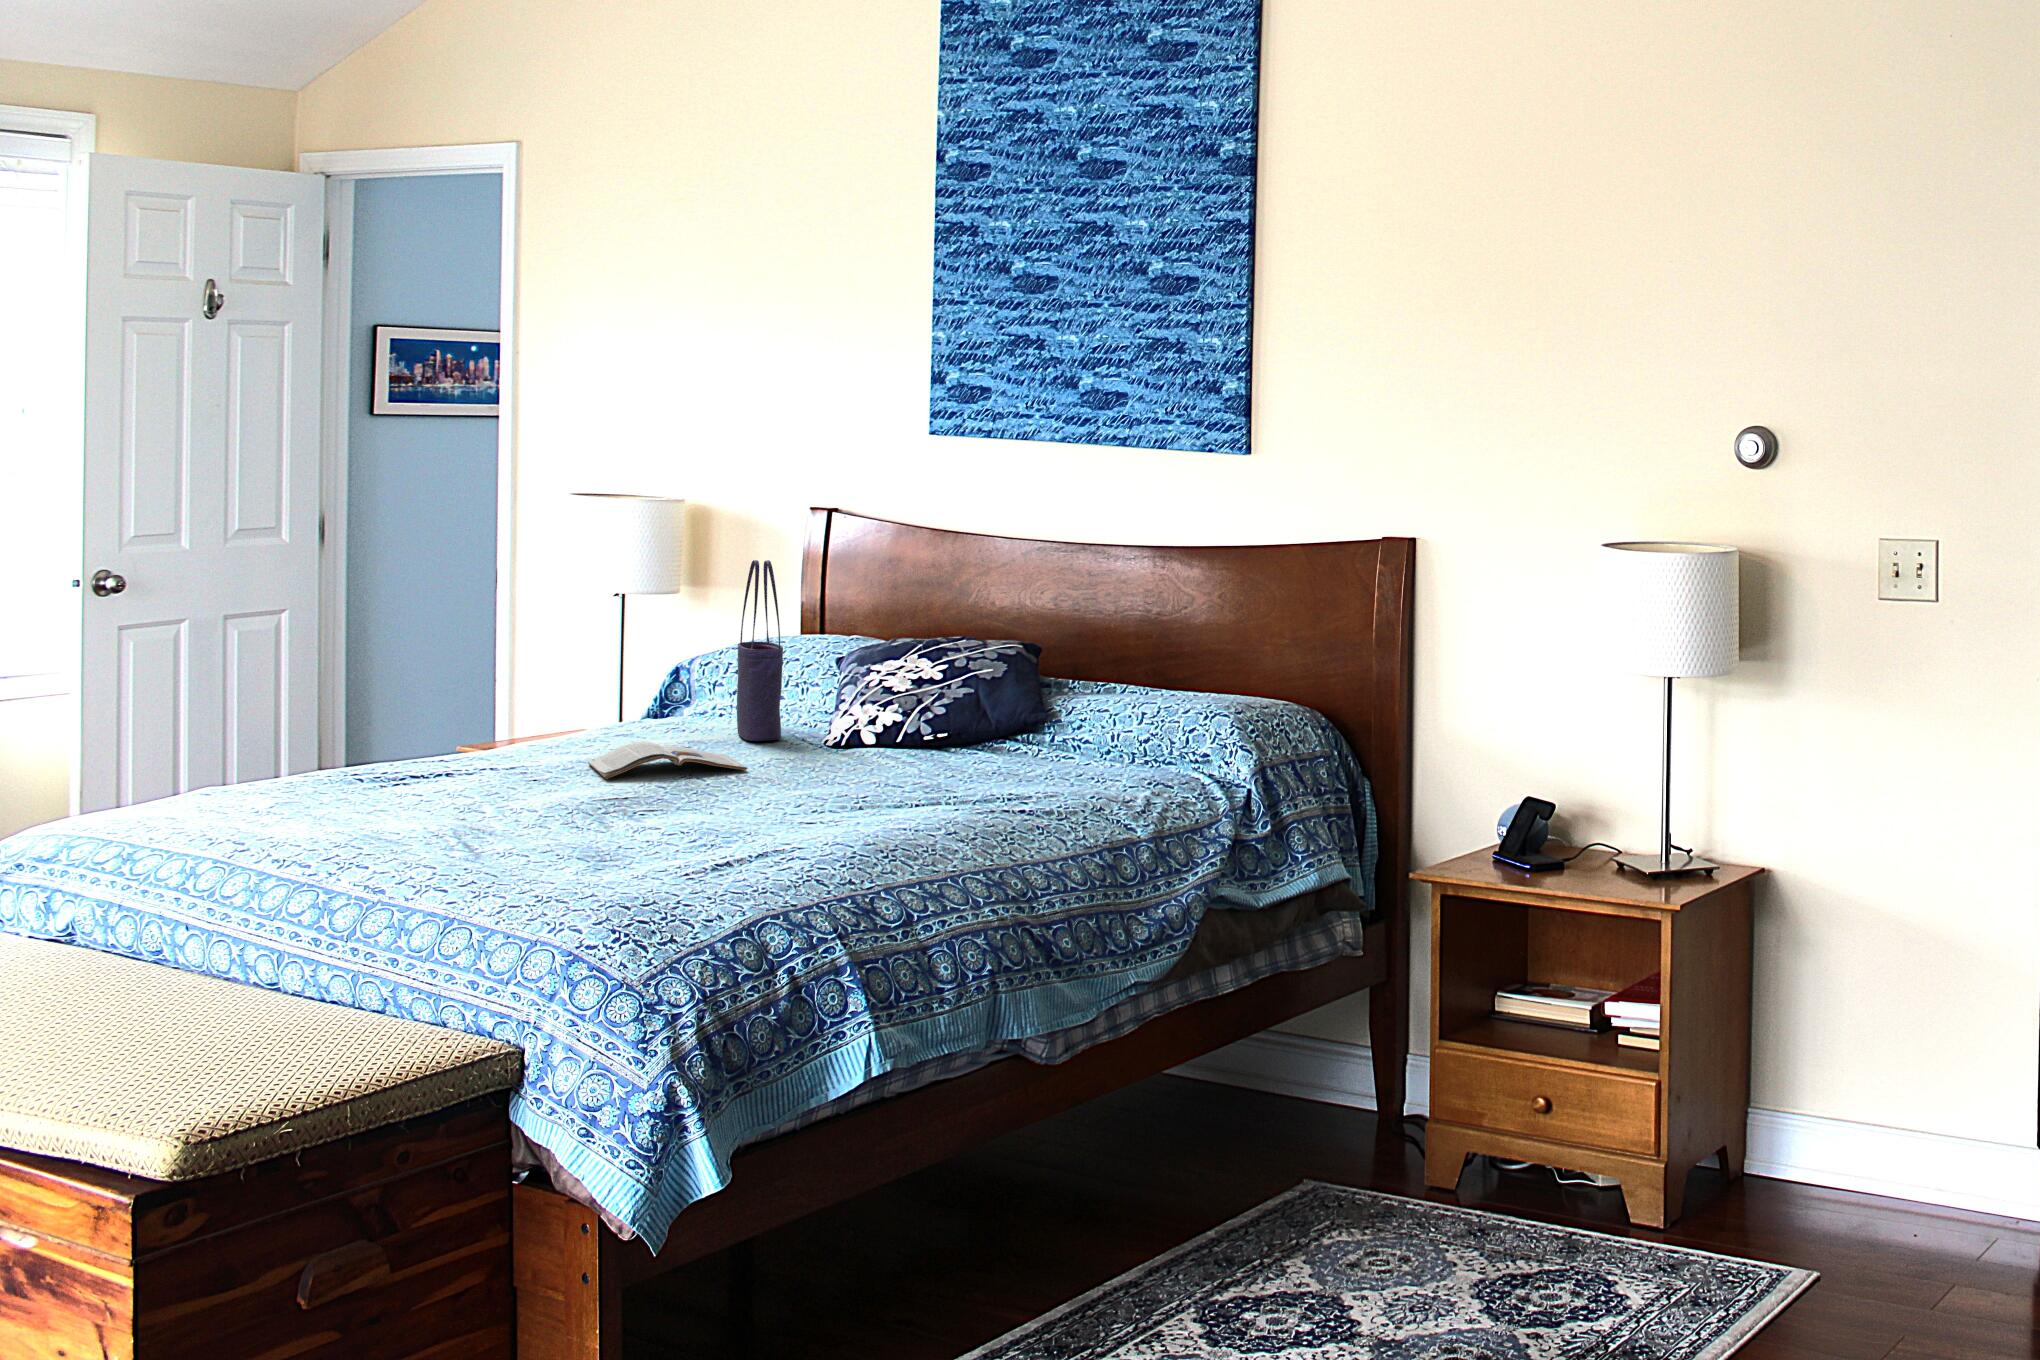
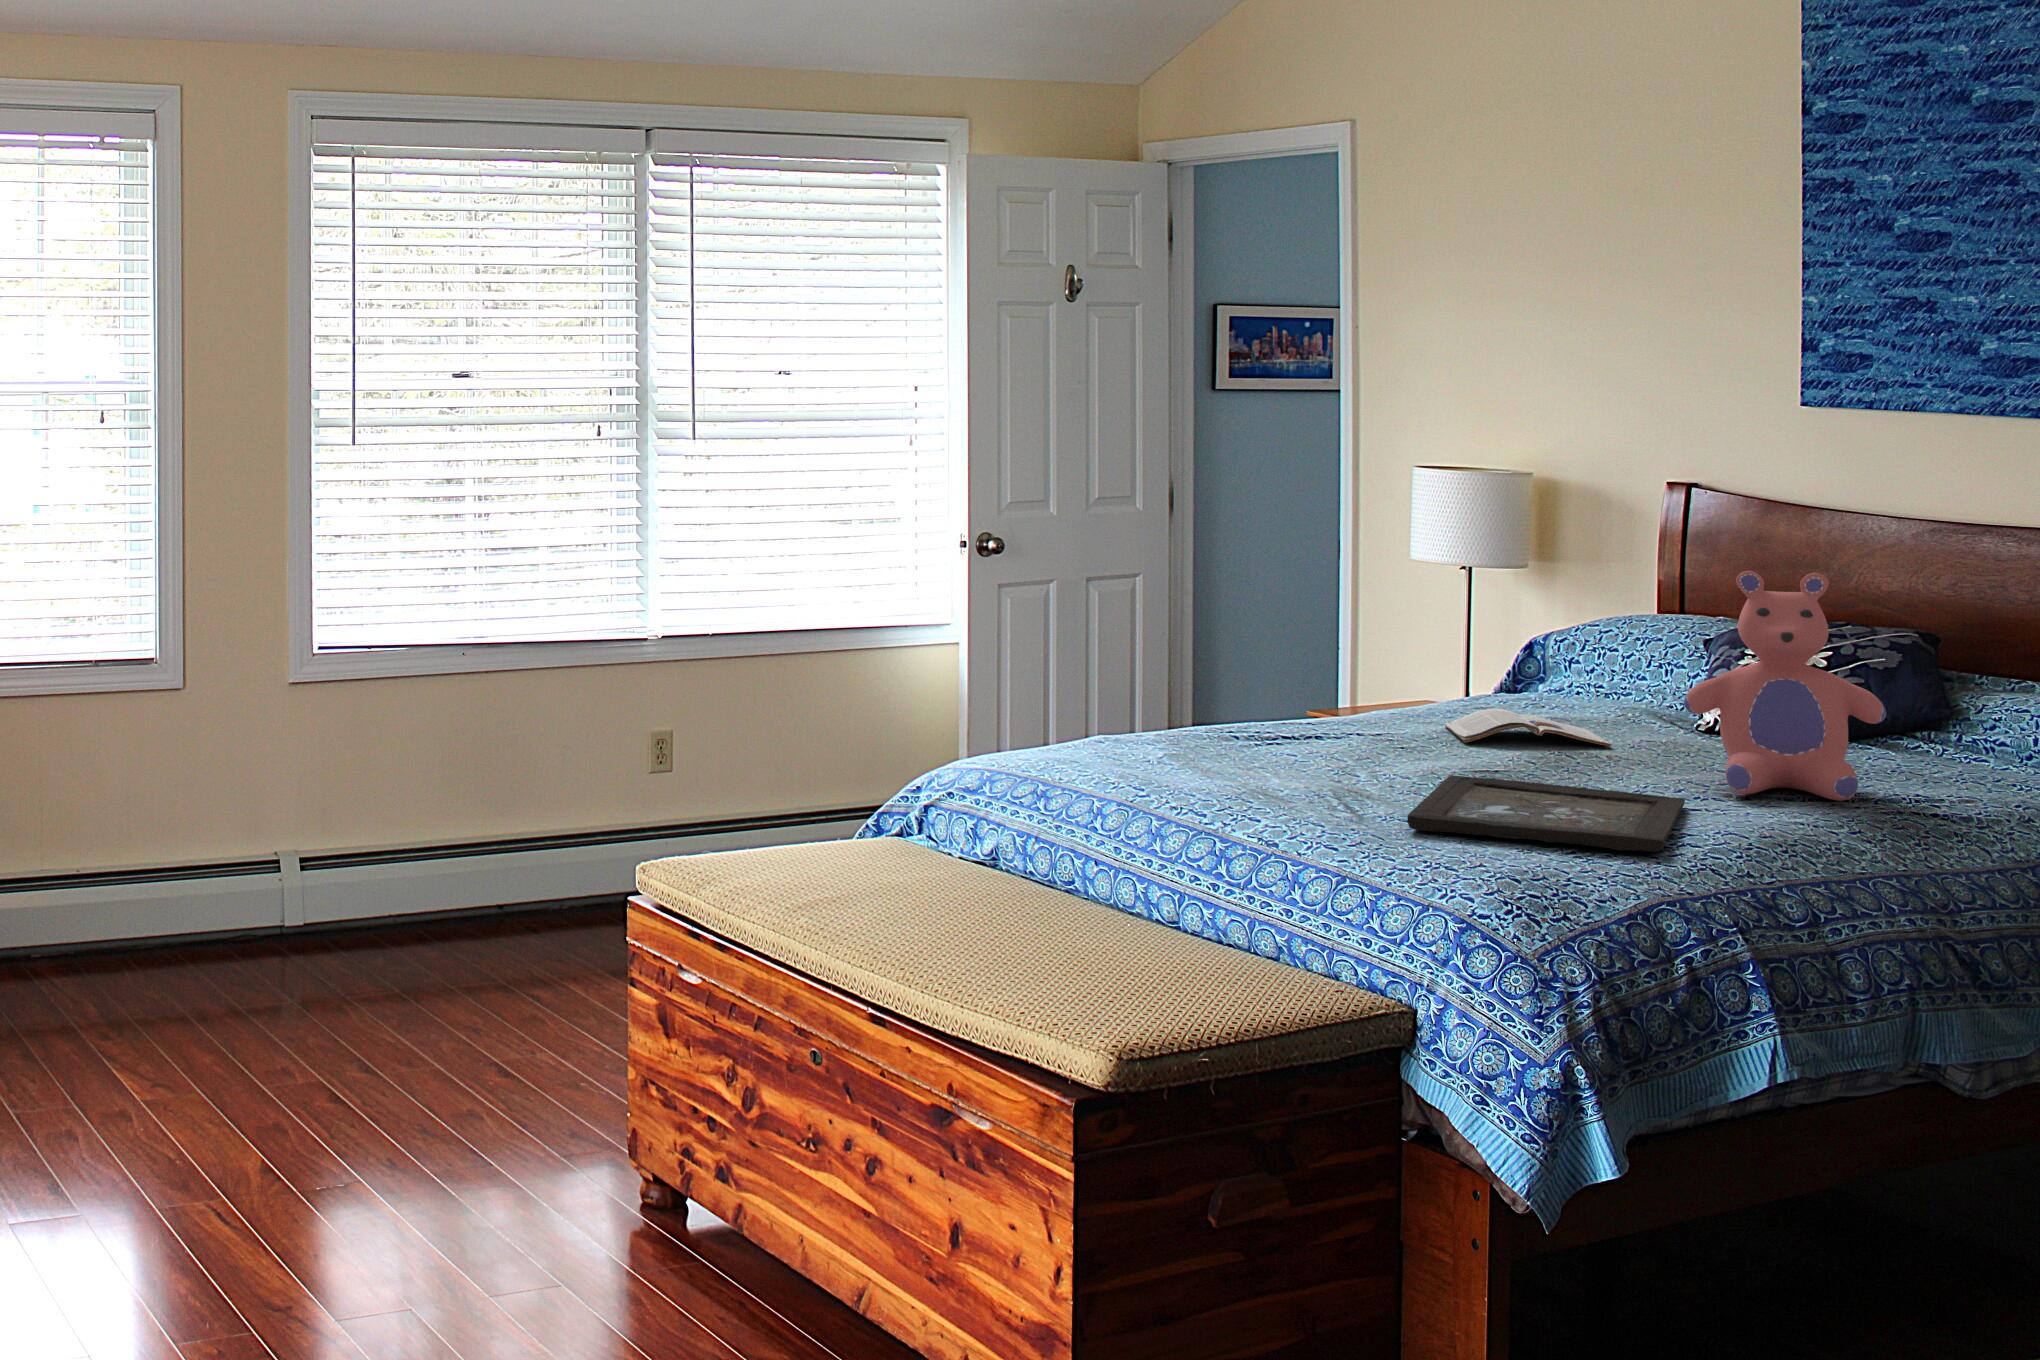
tote bag: present [737,560,783,741] -> none [1591,533,1642,718]
teddy bear: none [809,593,979,804] -> present [1684,571,1886,801]
tray: none [531,813,802,872] -> present [1407,775,1685,852]

